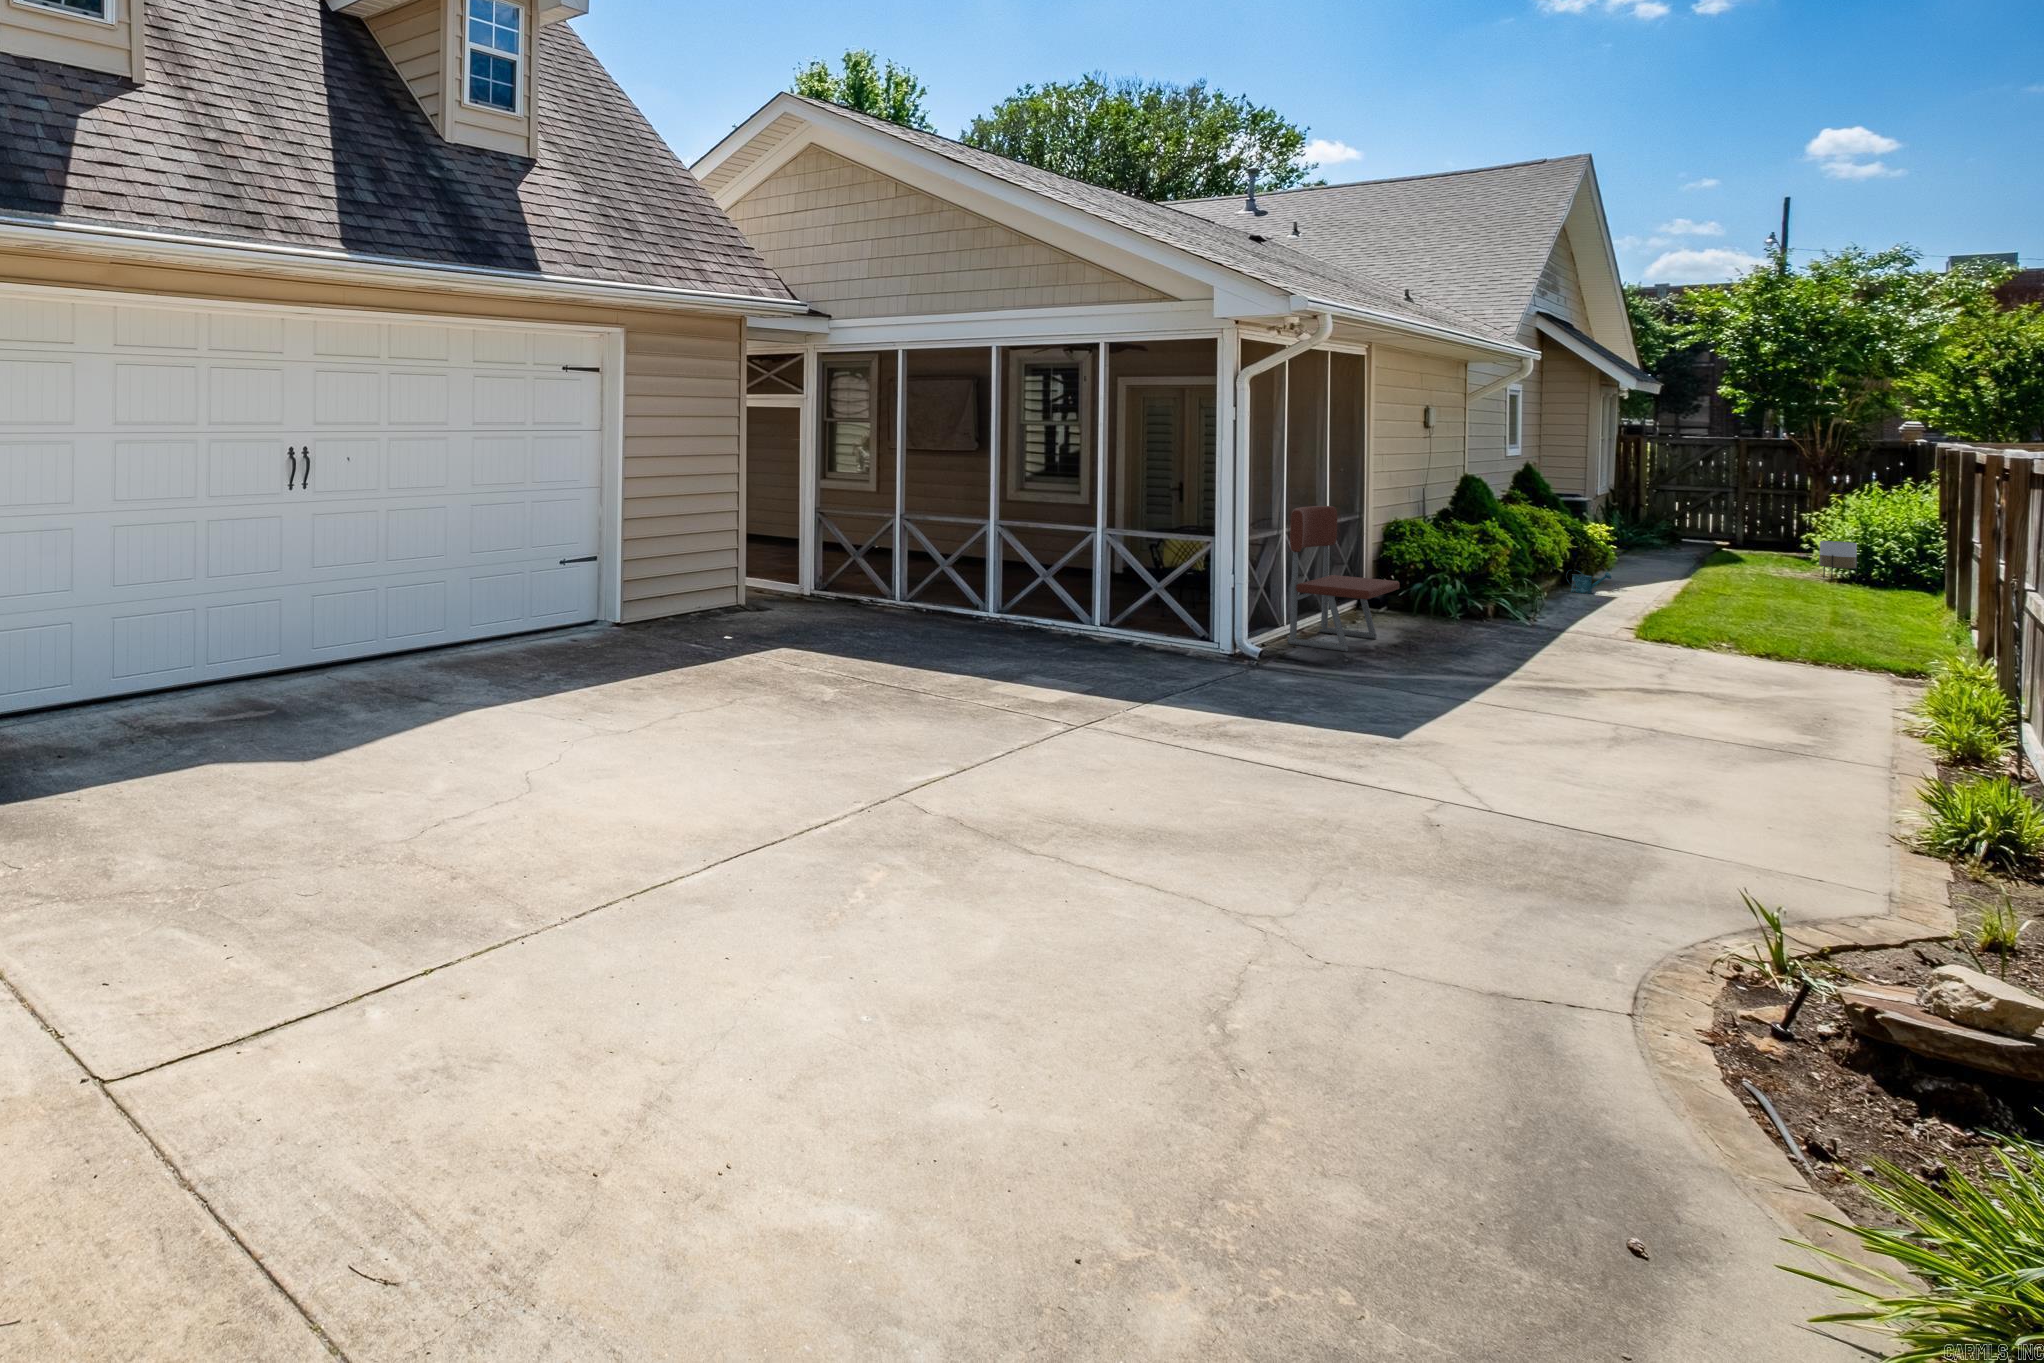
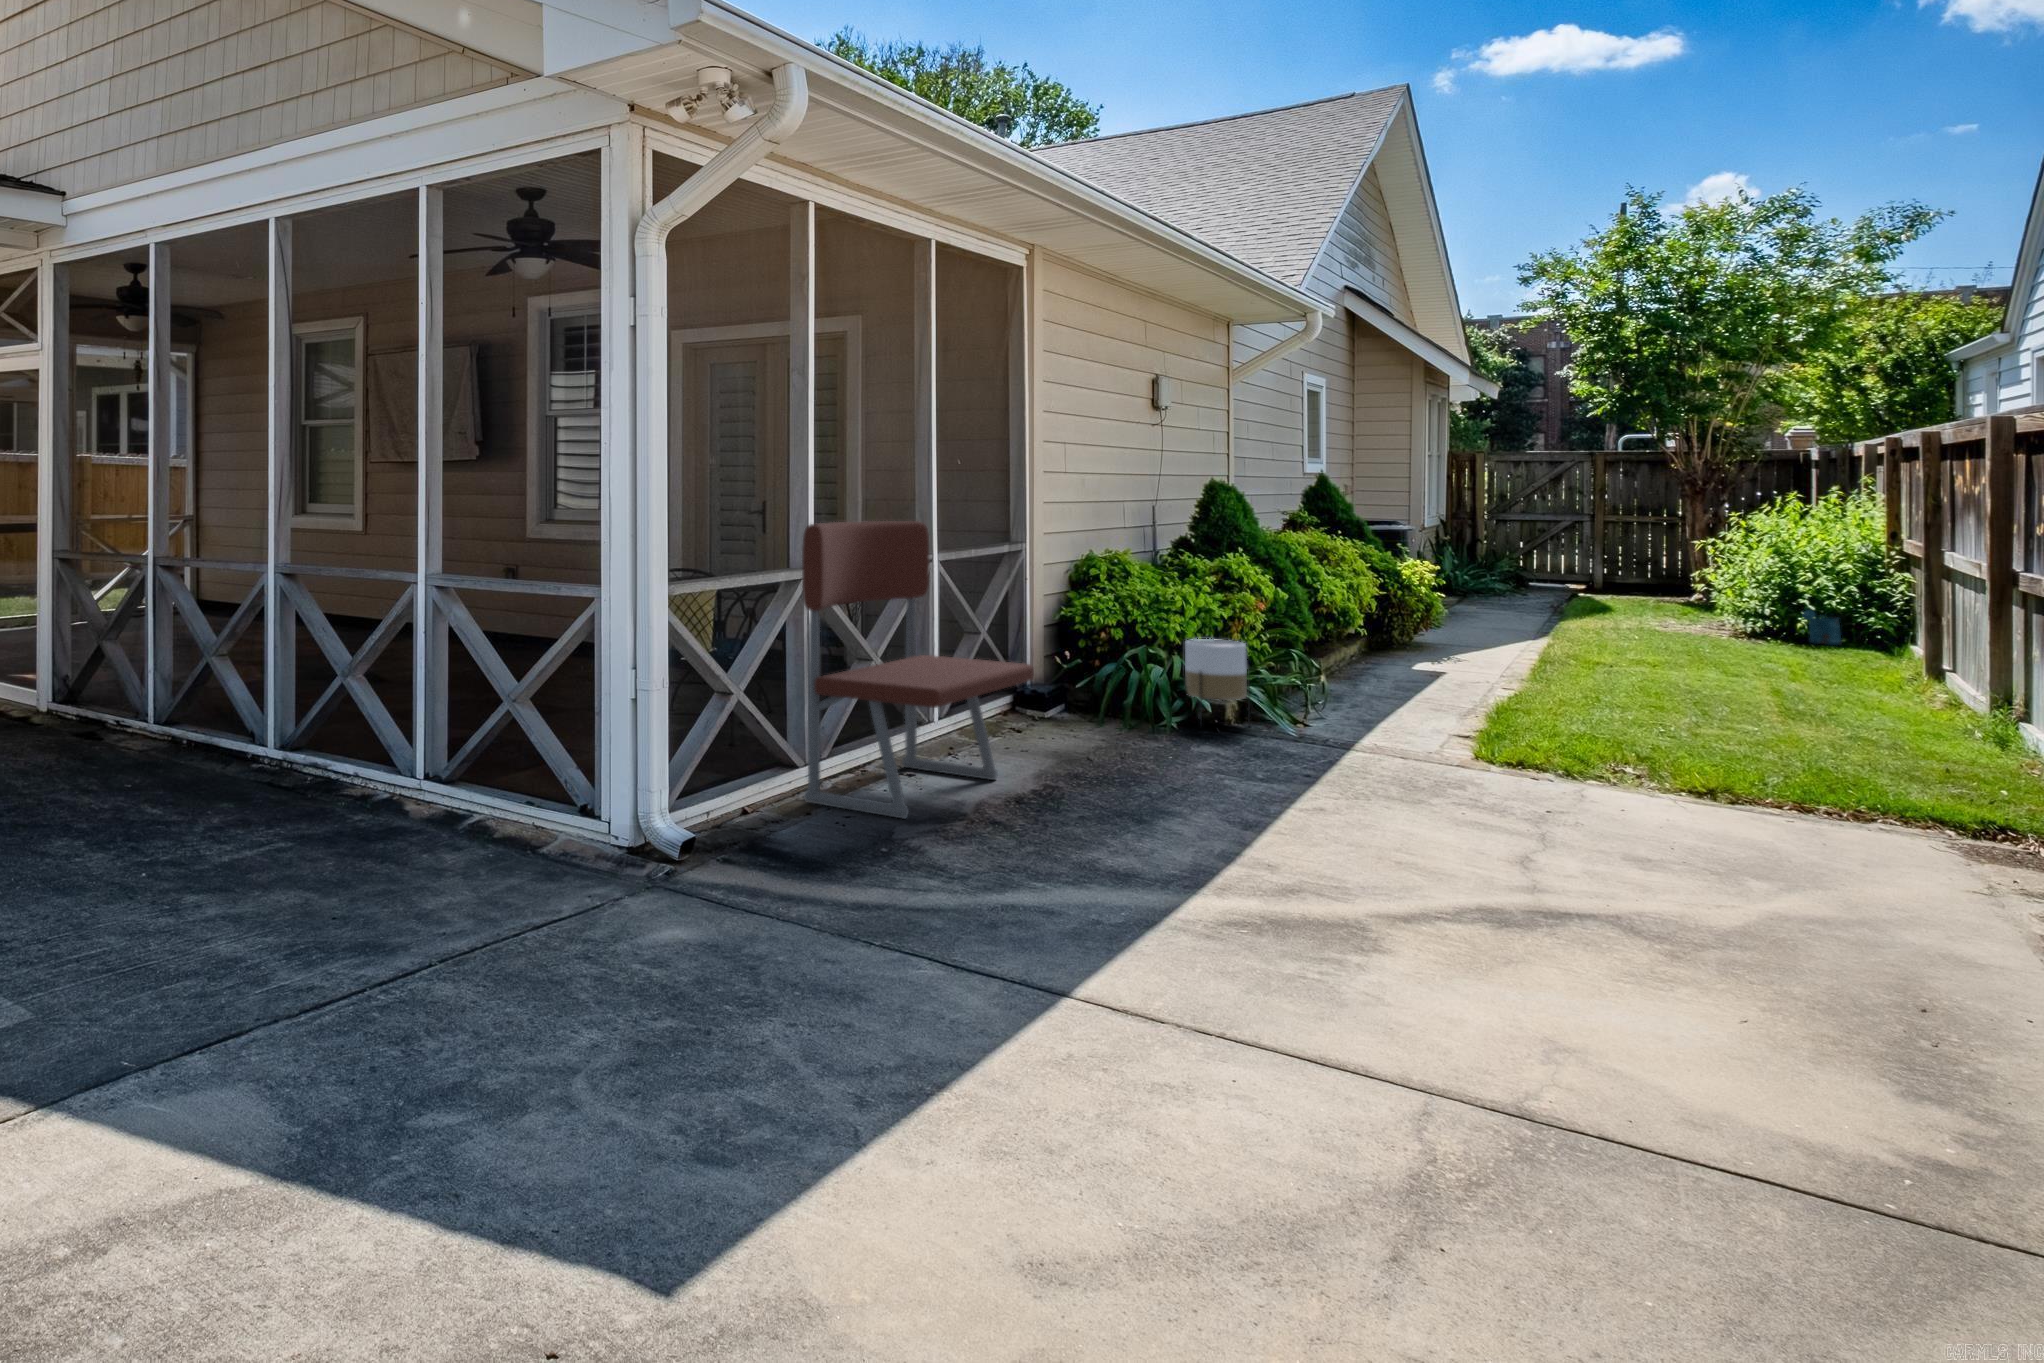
planter: present [1819,541,1858,581] -> present [1185,639,1249,720]
watering can: present [1566,572,1611,594] -> present [1802,610,1841,645]

